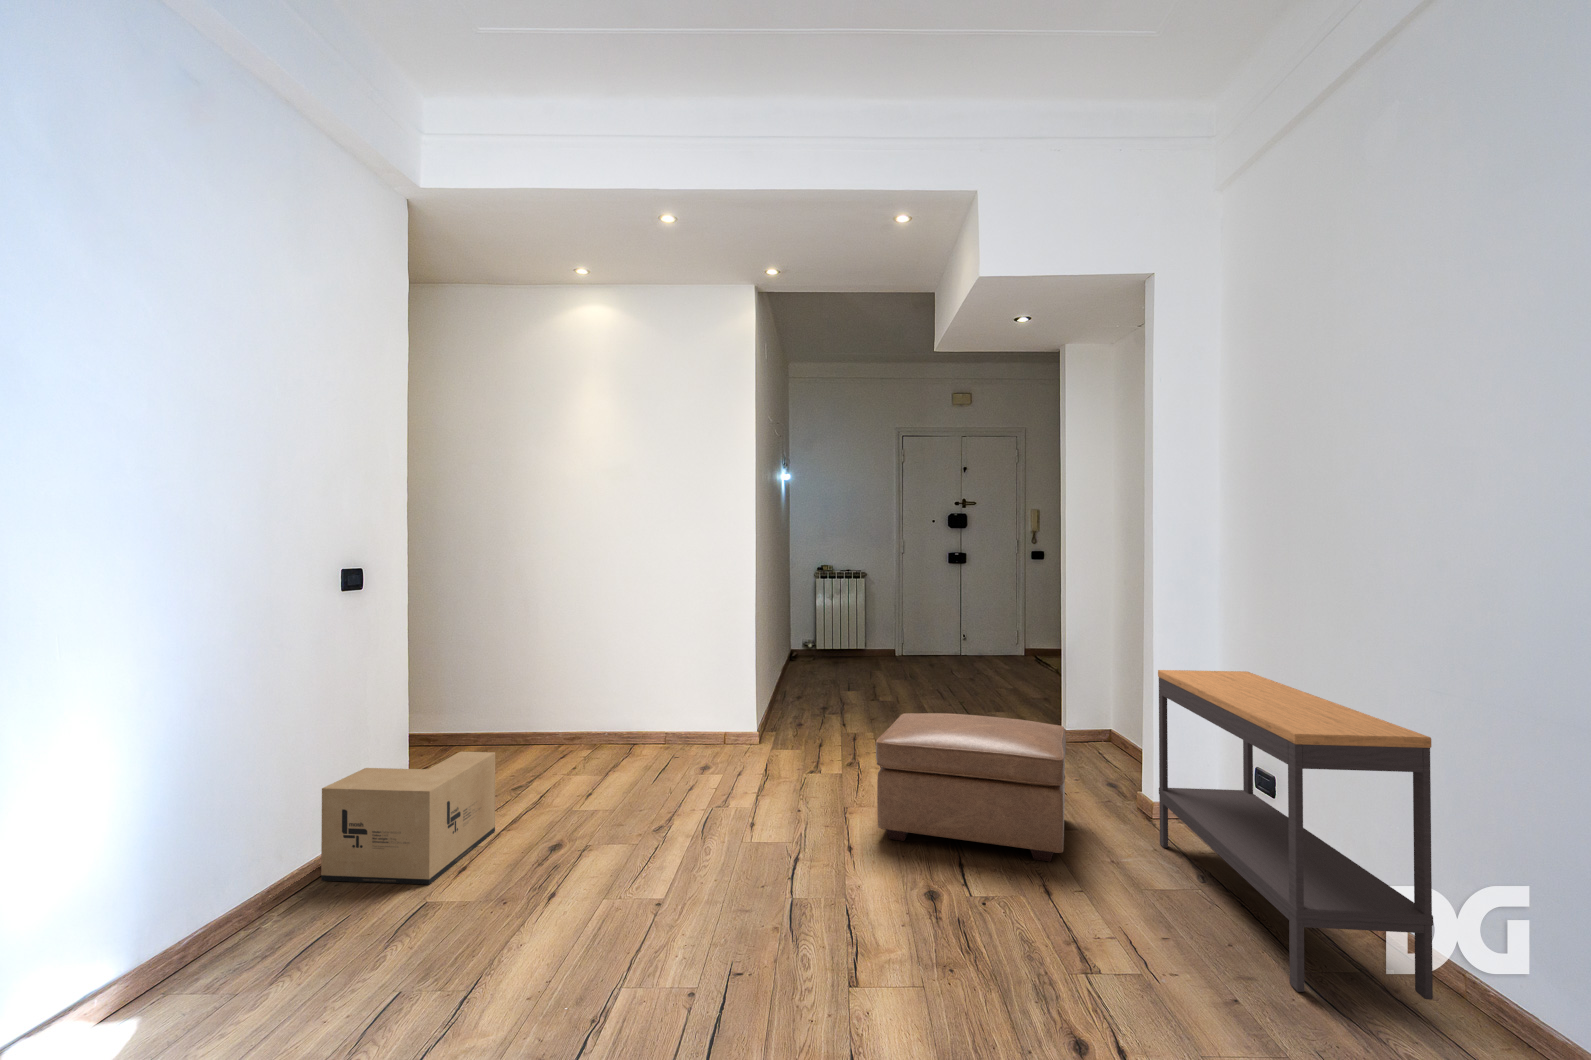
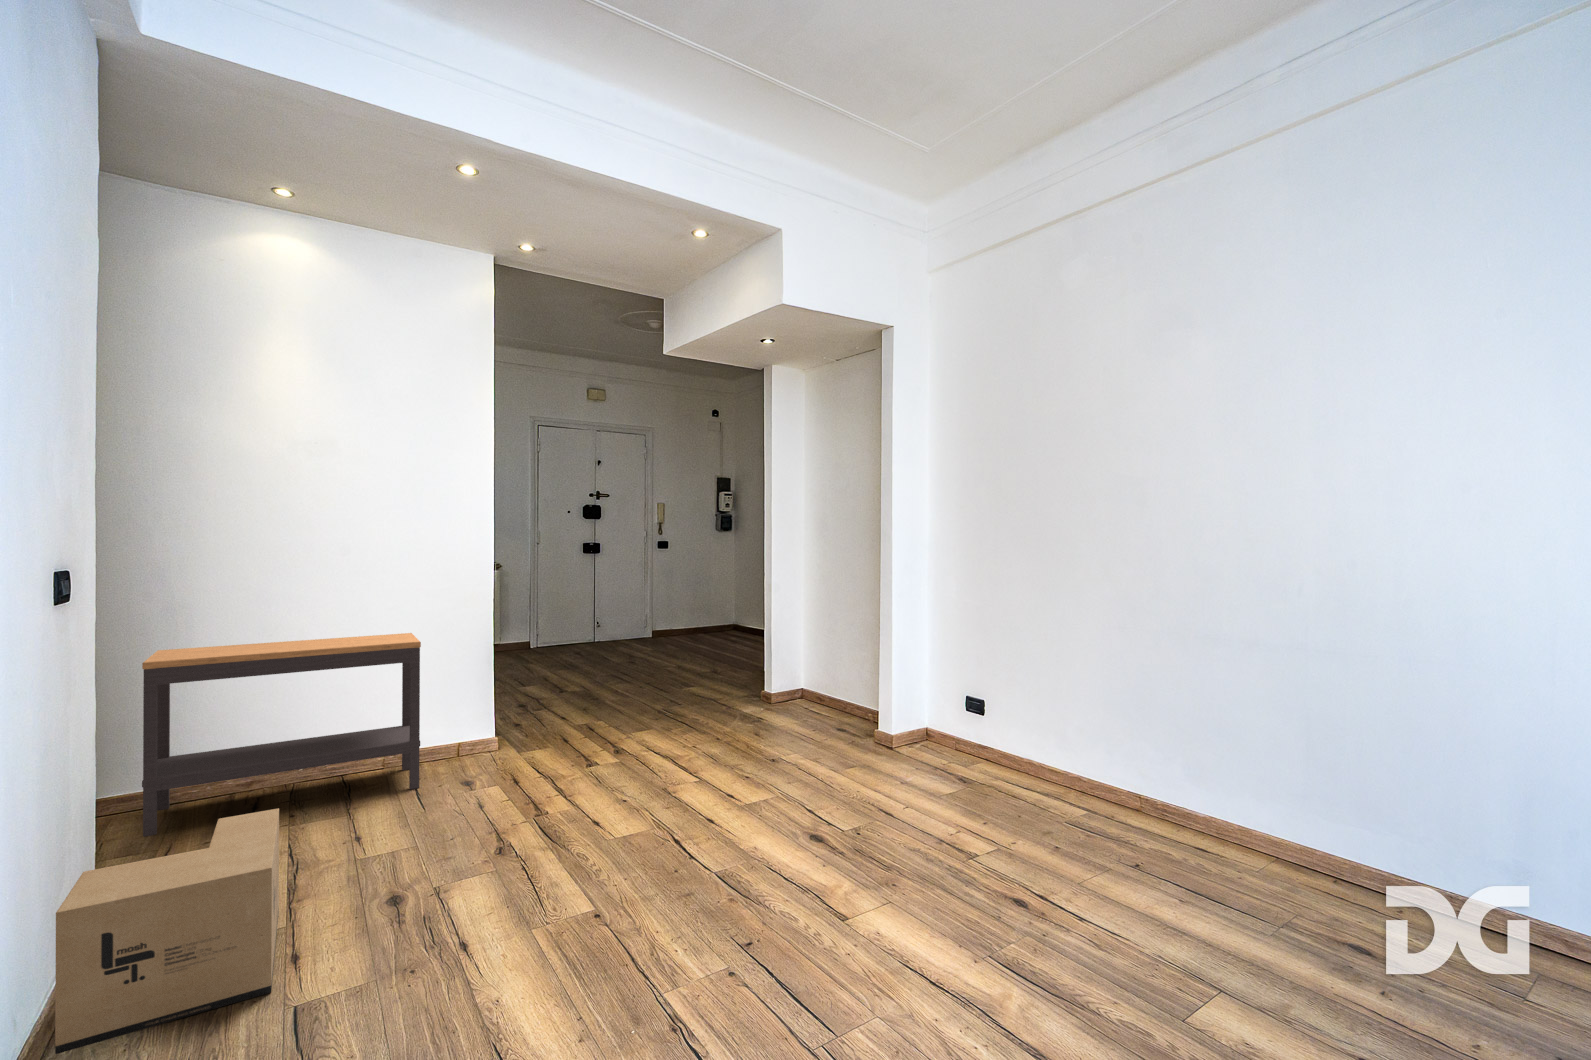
console table: present [1158,670,1433,1000] -> present [142,633,421,837]
ottoman: present [876,713,1066,861] -> none [699,681,866,800]

